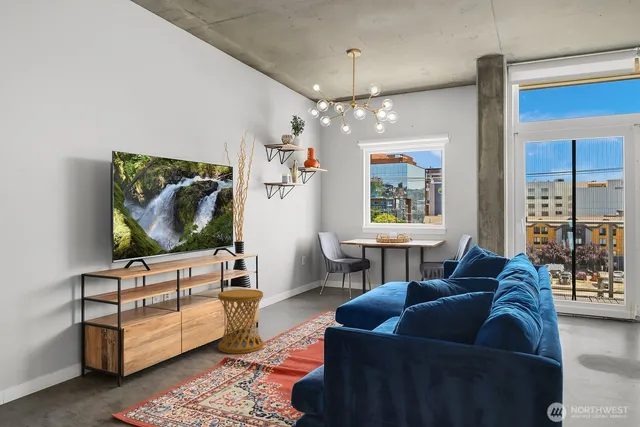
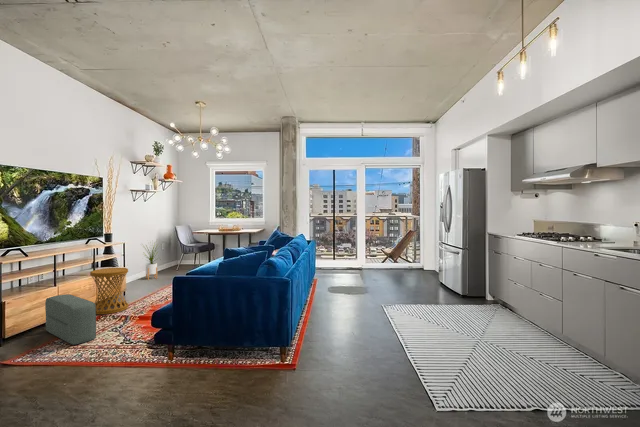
house plant: none [275,250,304,305] -> present [145,247,157,280]
pouf: none [168,324,224,400] -> present [45,294,96,345]

